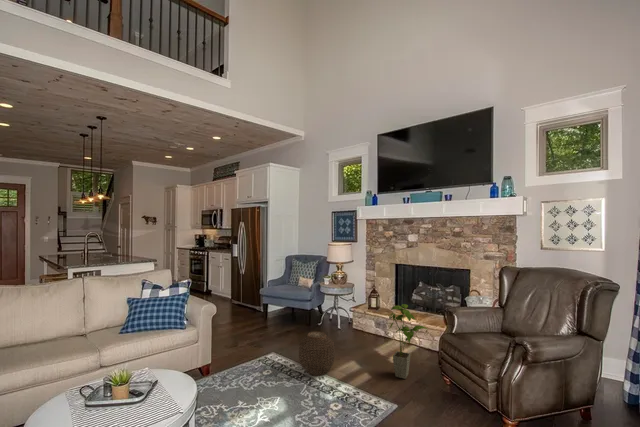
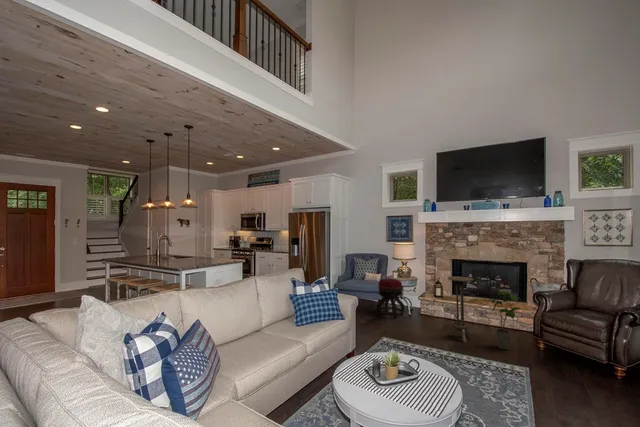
ottoman: none [298,284,332,331] -> present [376,279,405,319]
side table: none [349,284,378,366] -> present [448,277,473,343]
woven basket: present [299,331,335,376] -> none [421,316,452,352]

